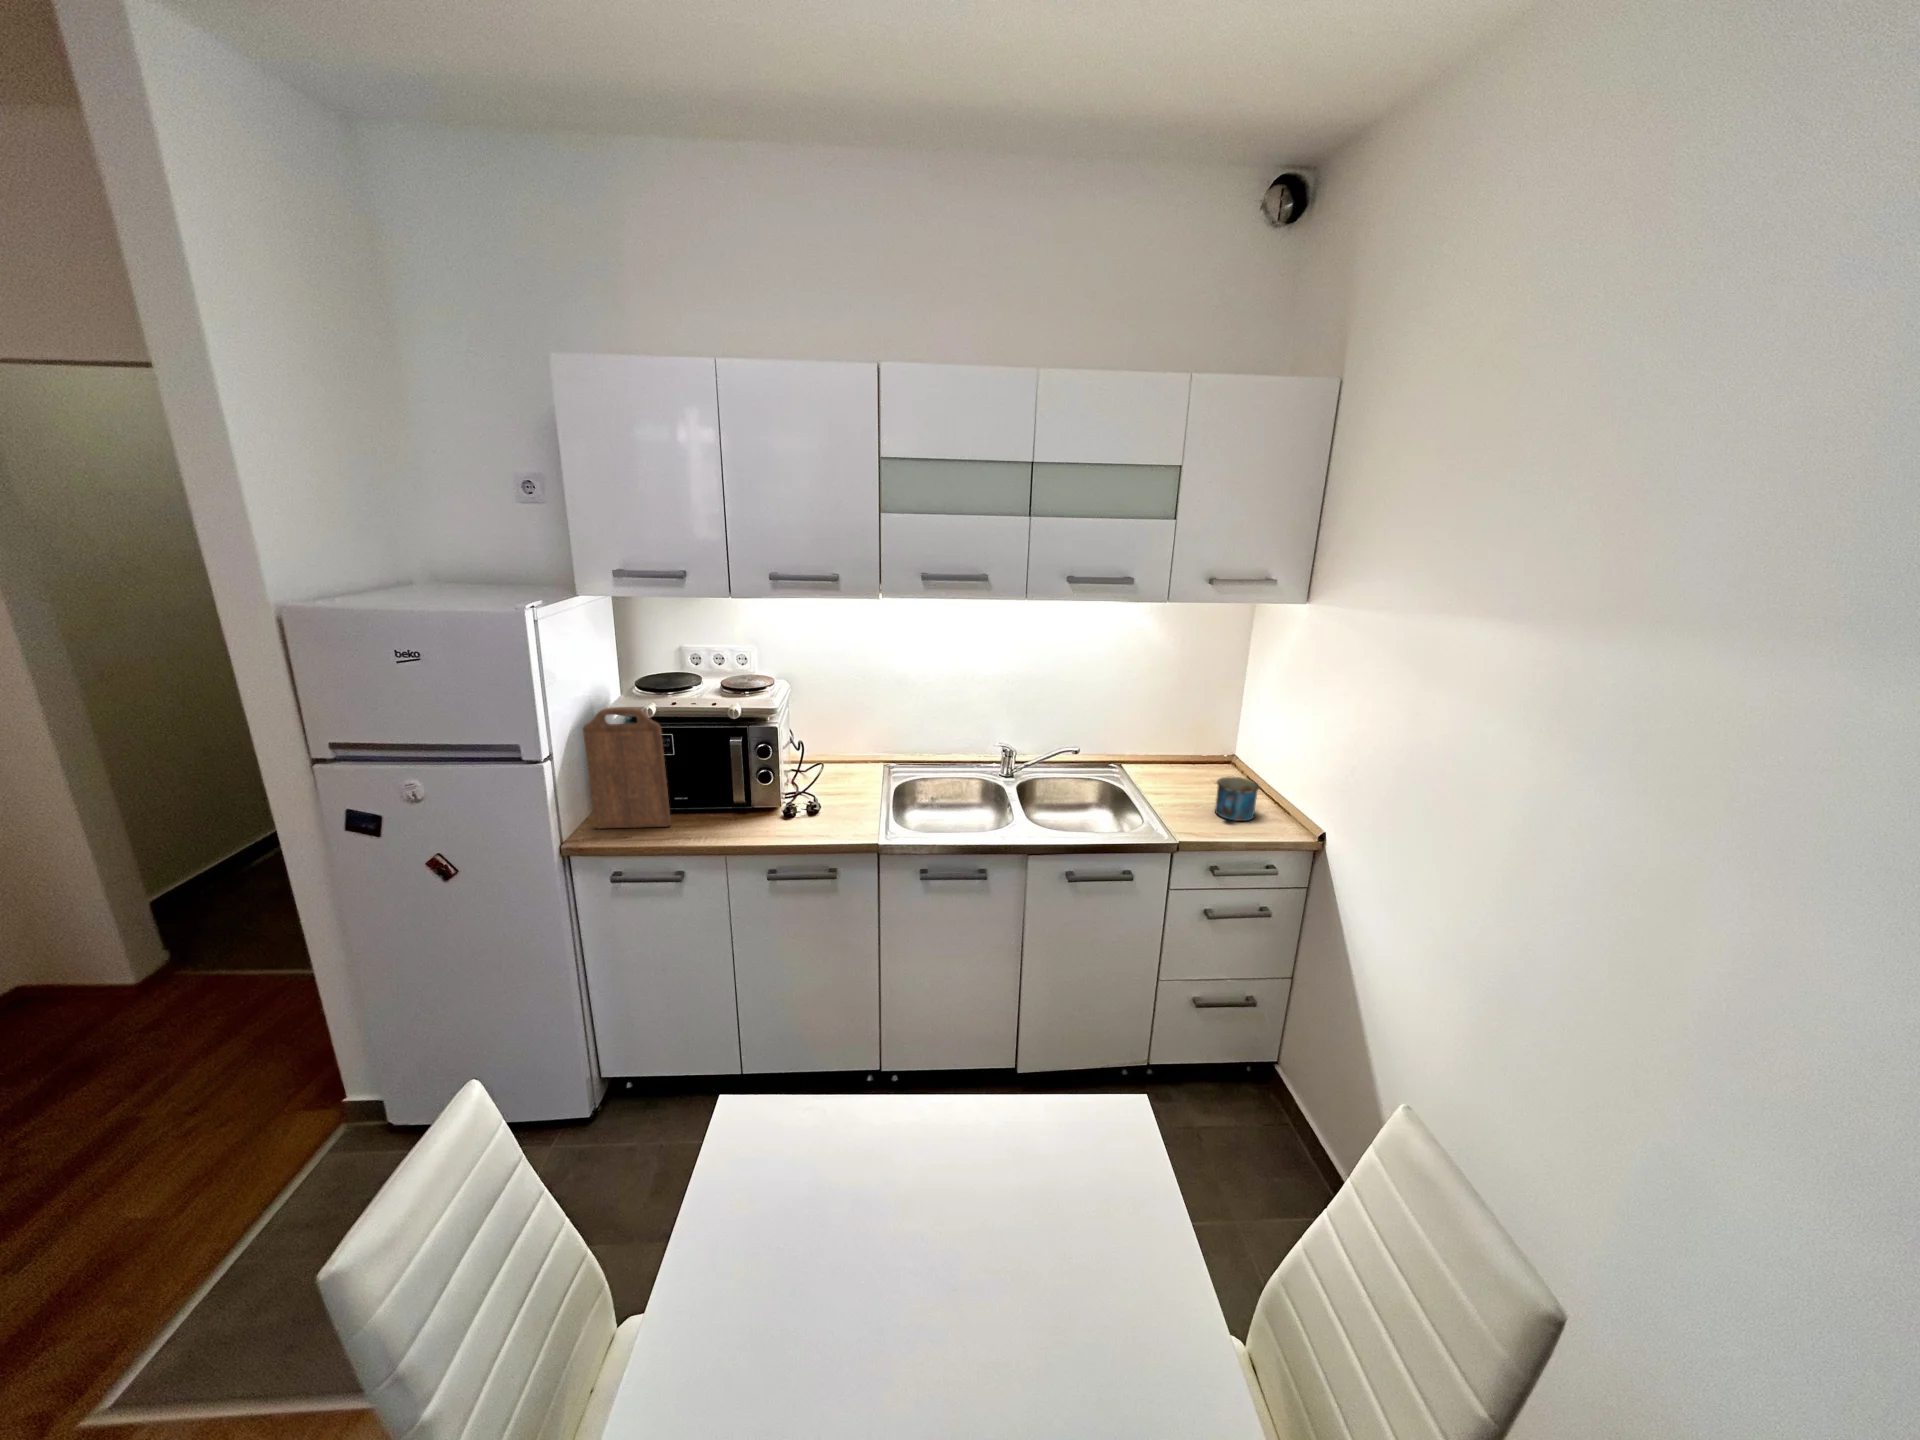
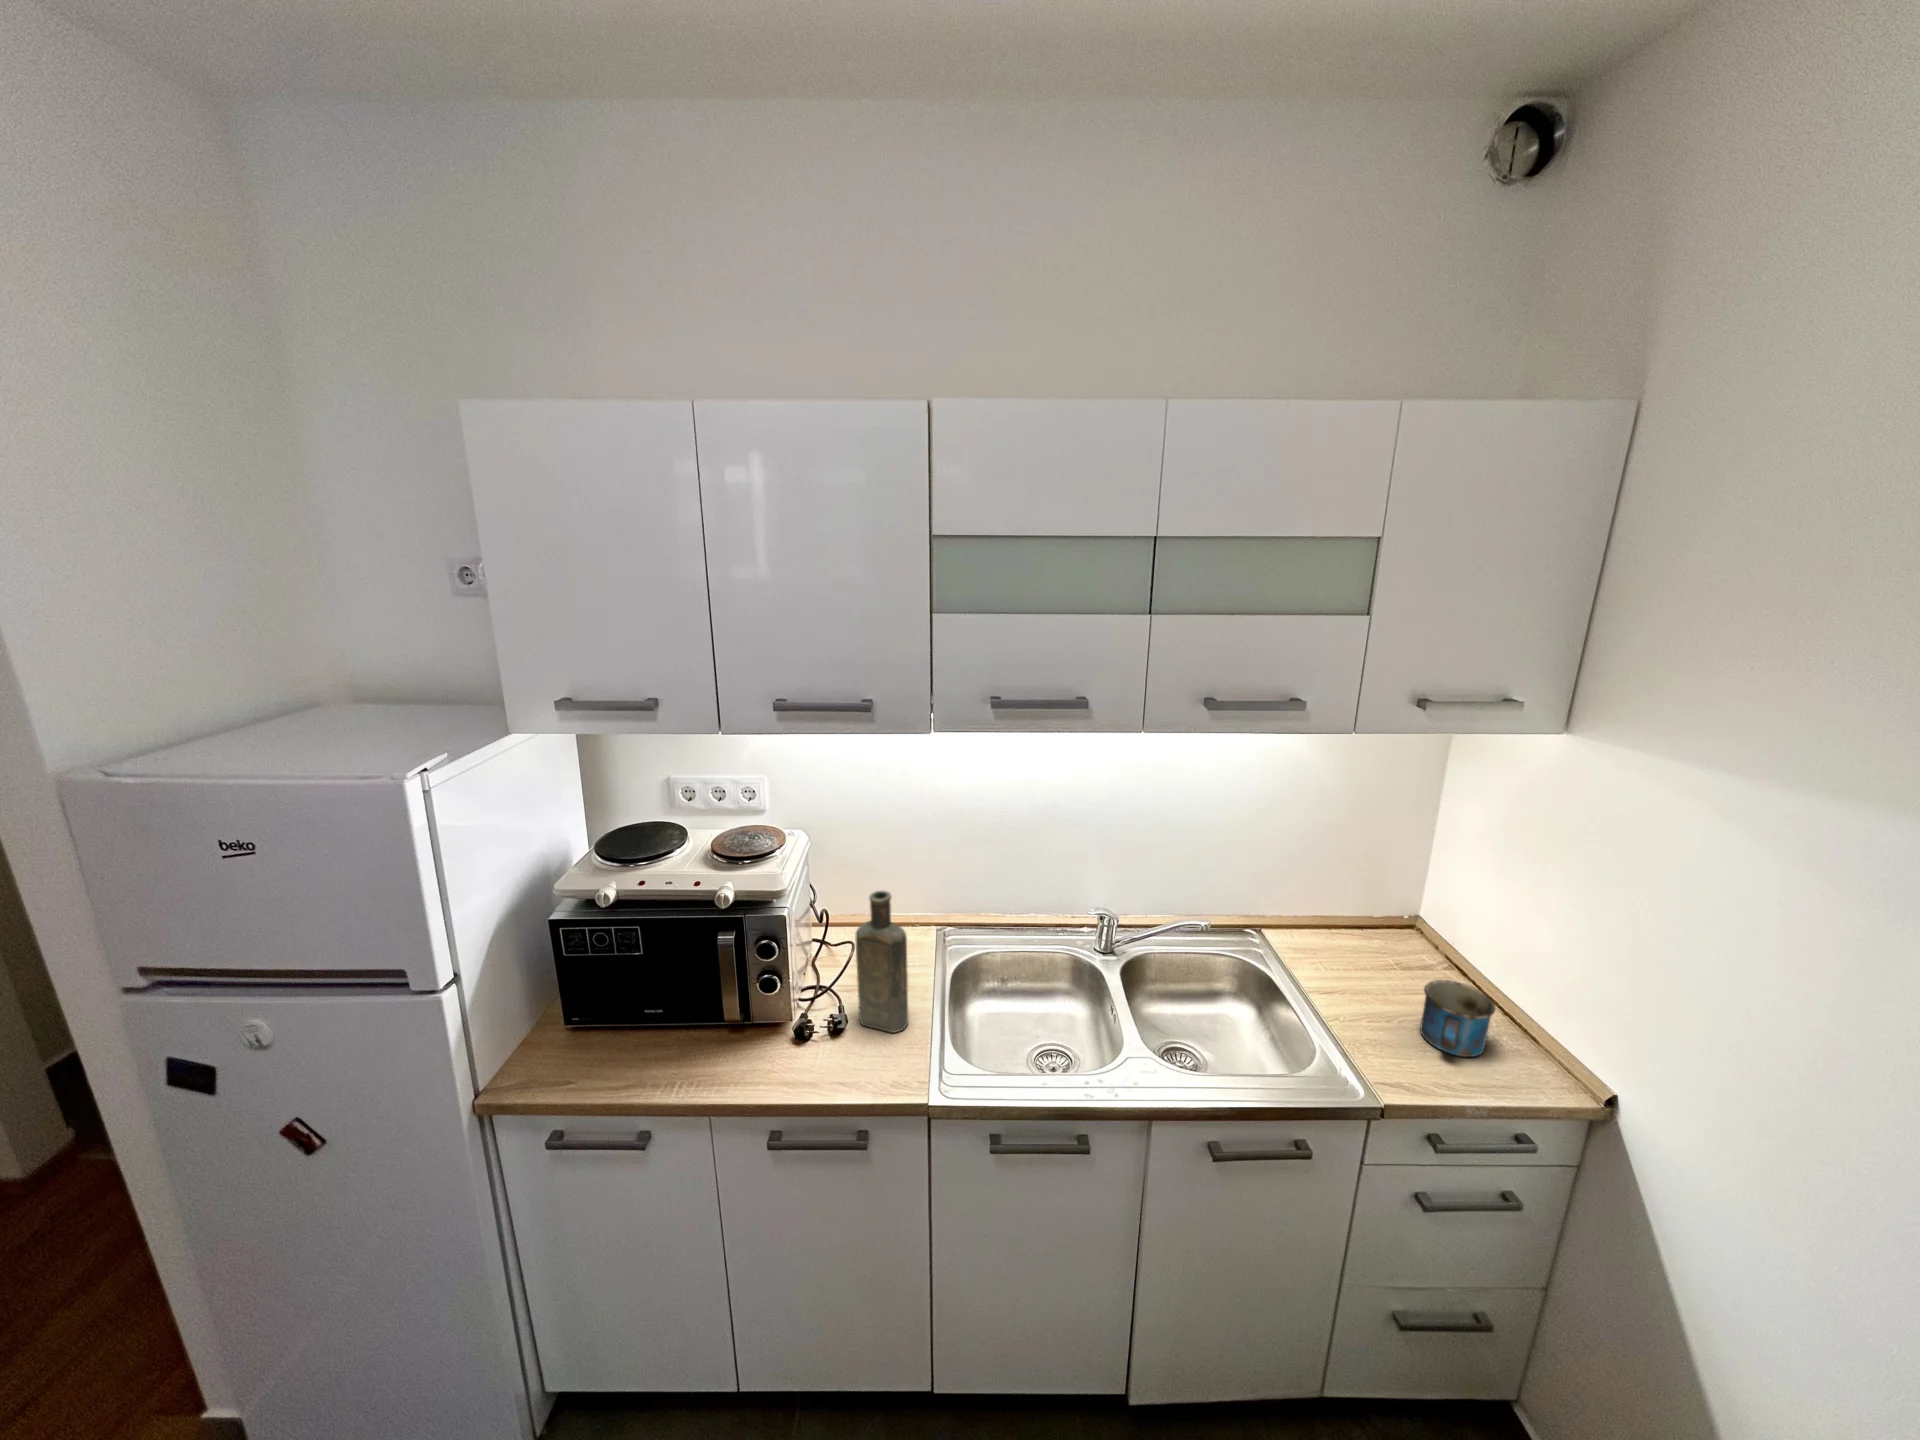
cutting board: present [583,708,671,828] -> none [508,899,636,1062]
bottle: none [827,712,864,814] -> present [856,891,908,1033]

